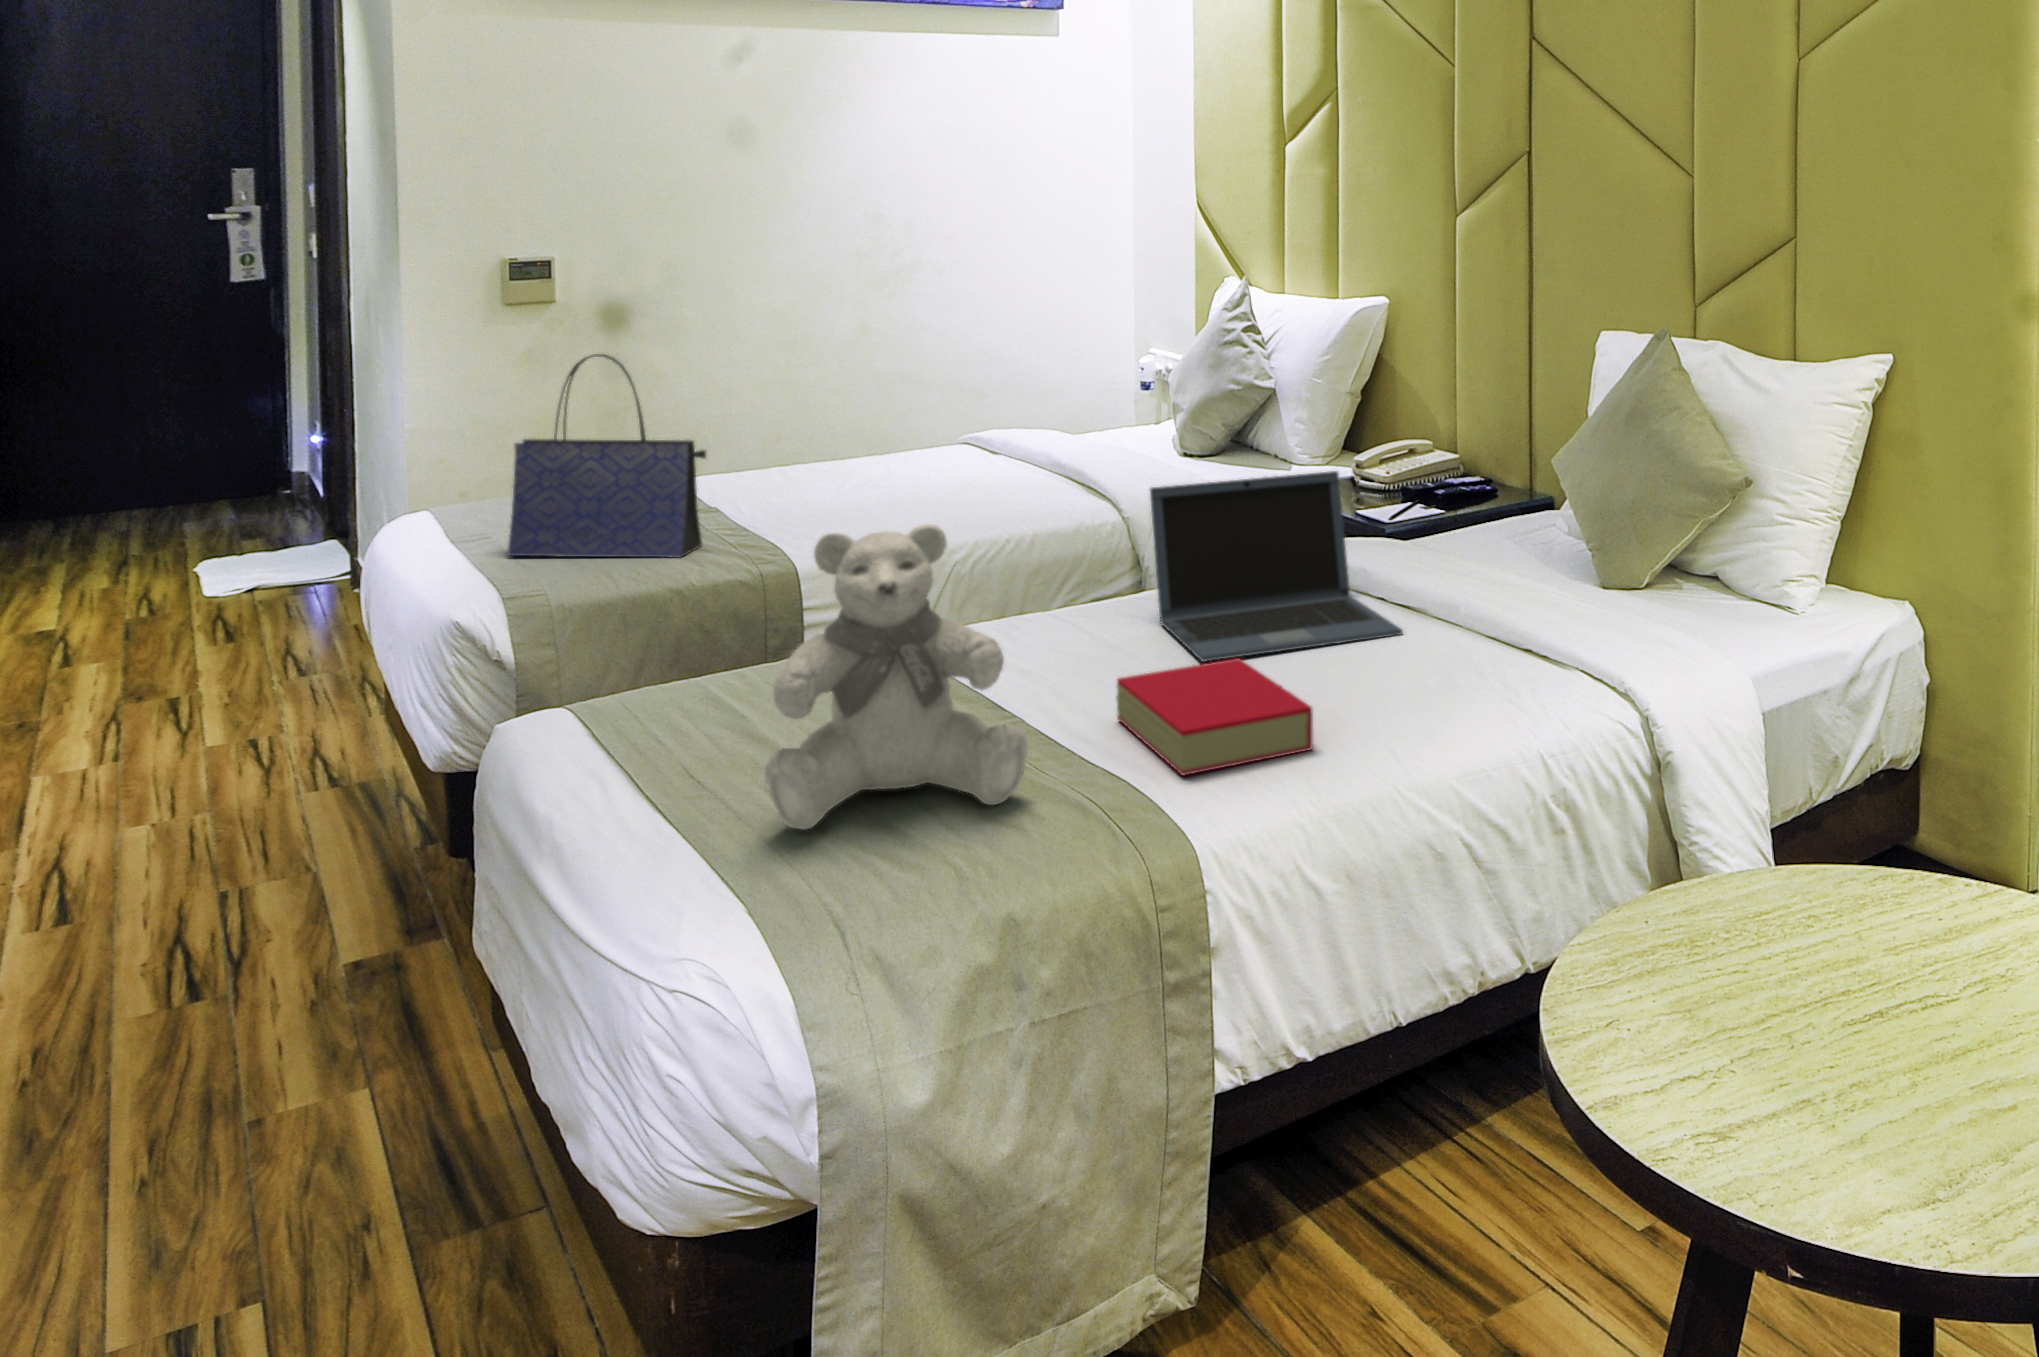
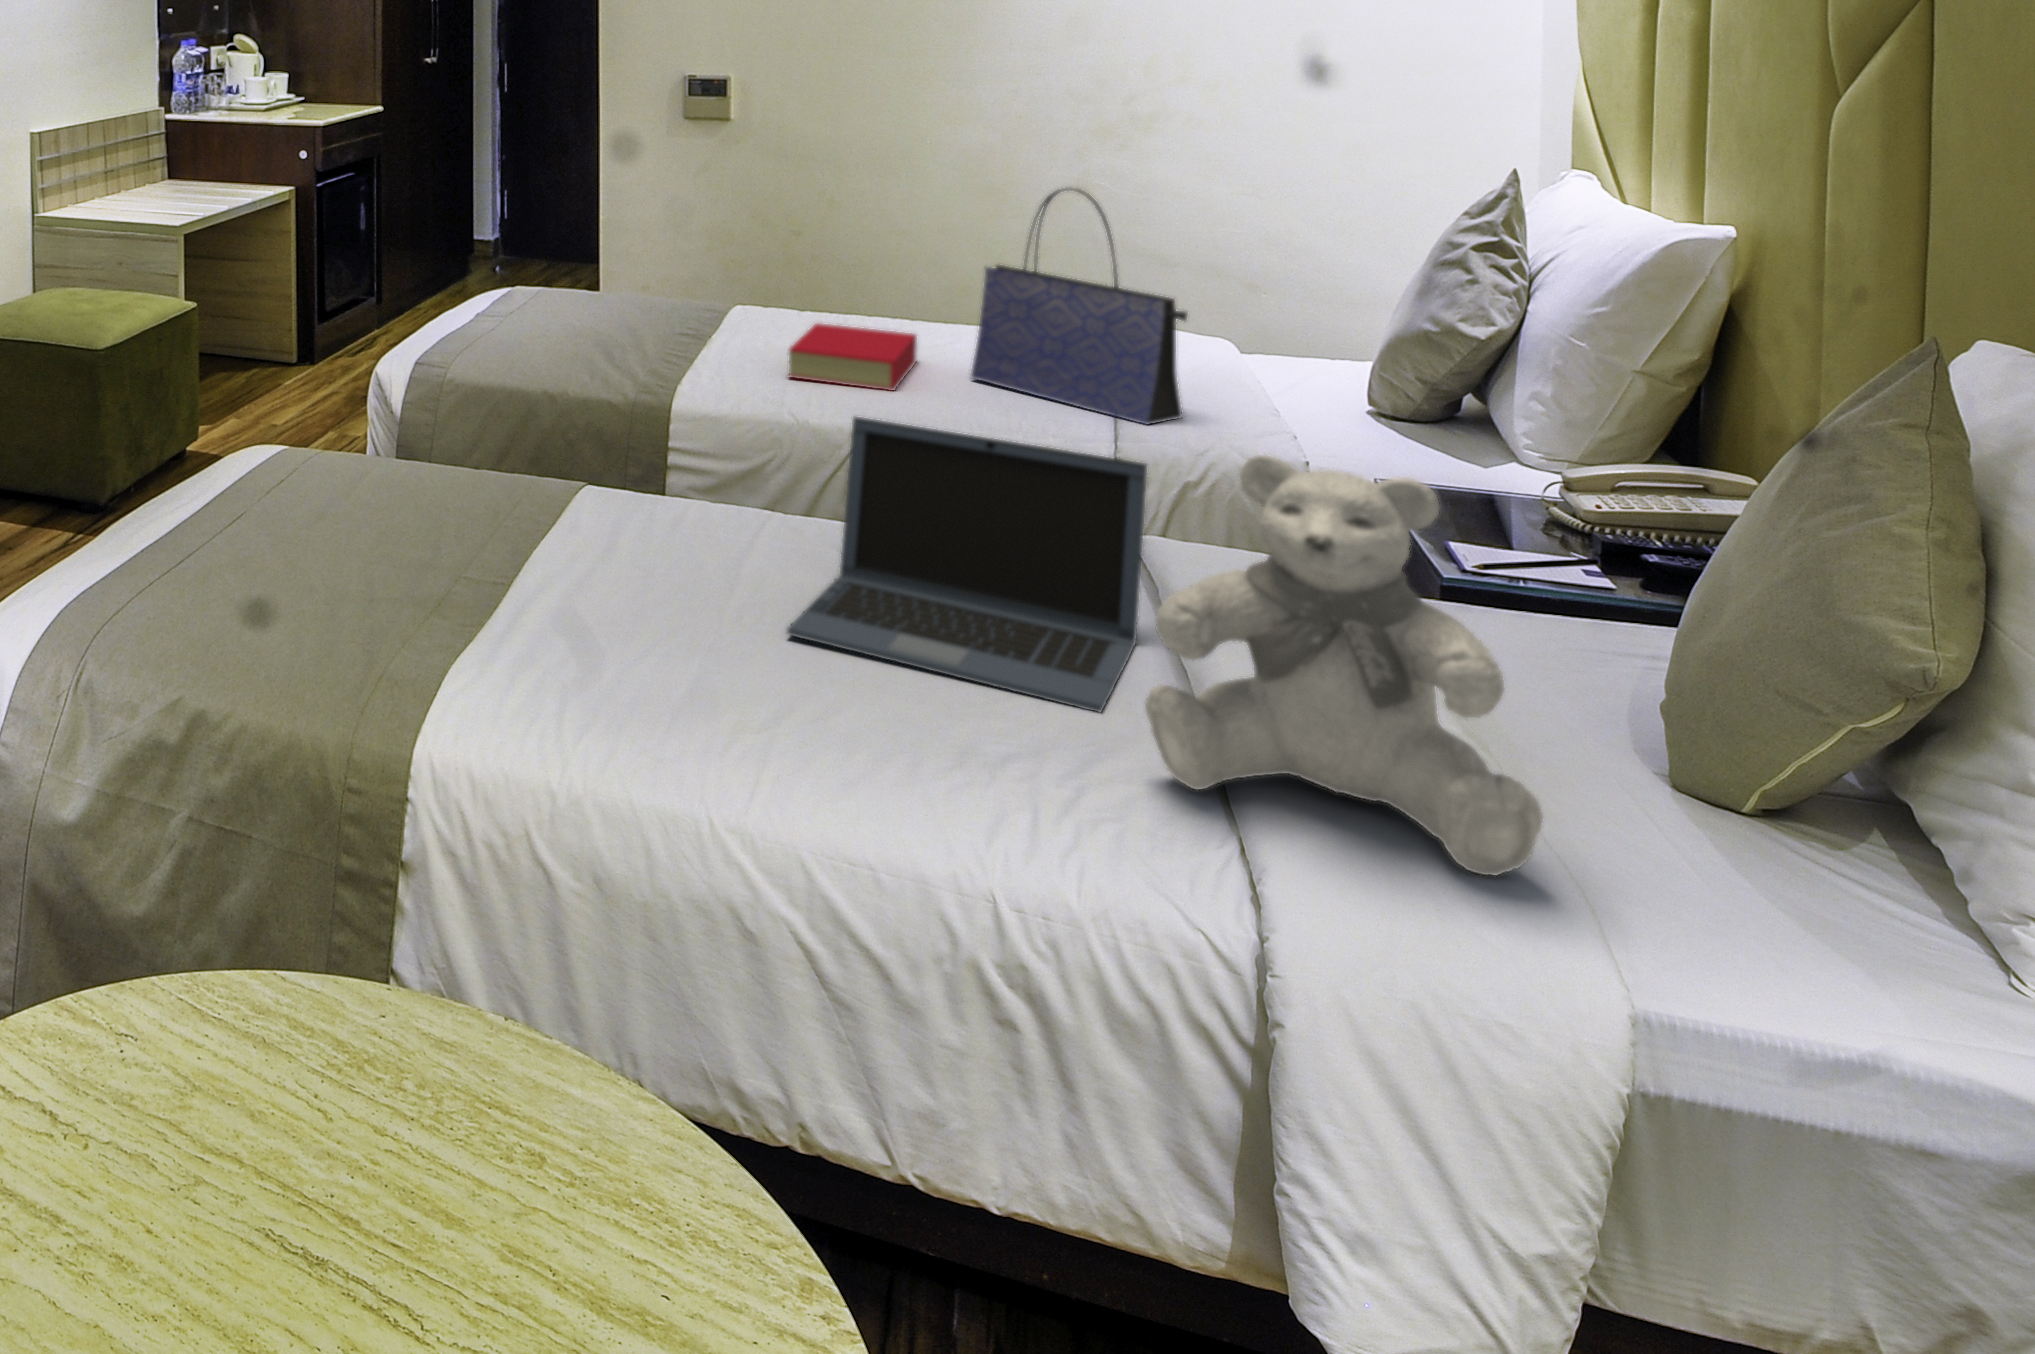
tote bag: present [508,354,706,558] -> present [971,188,1187,425]
teddy bear: present [765,524,1028,829] -> present [1145,455,1543,875]
book: present [1117,658,1313,775] -> present [788,323,917,390]

